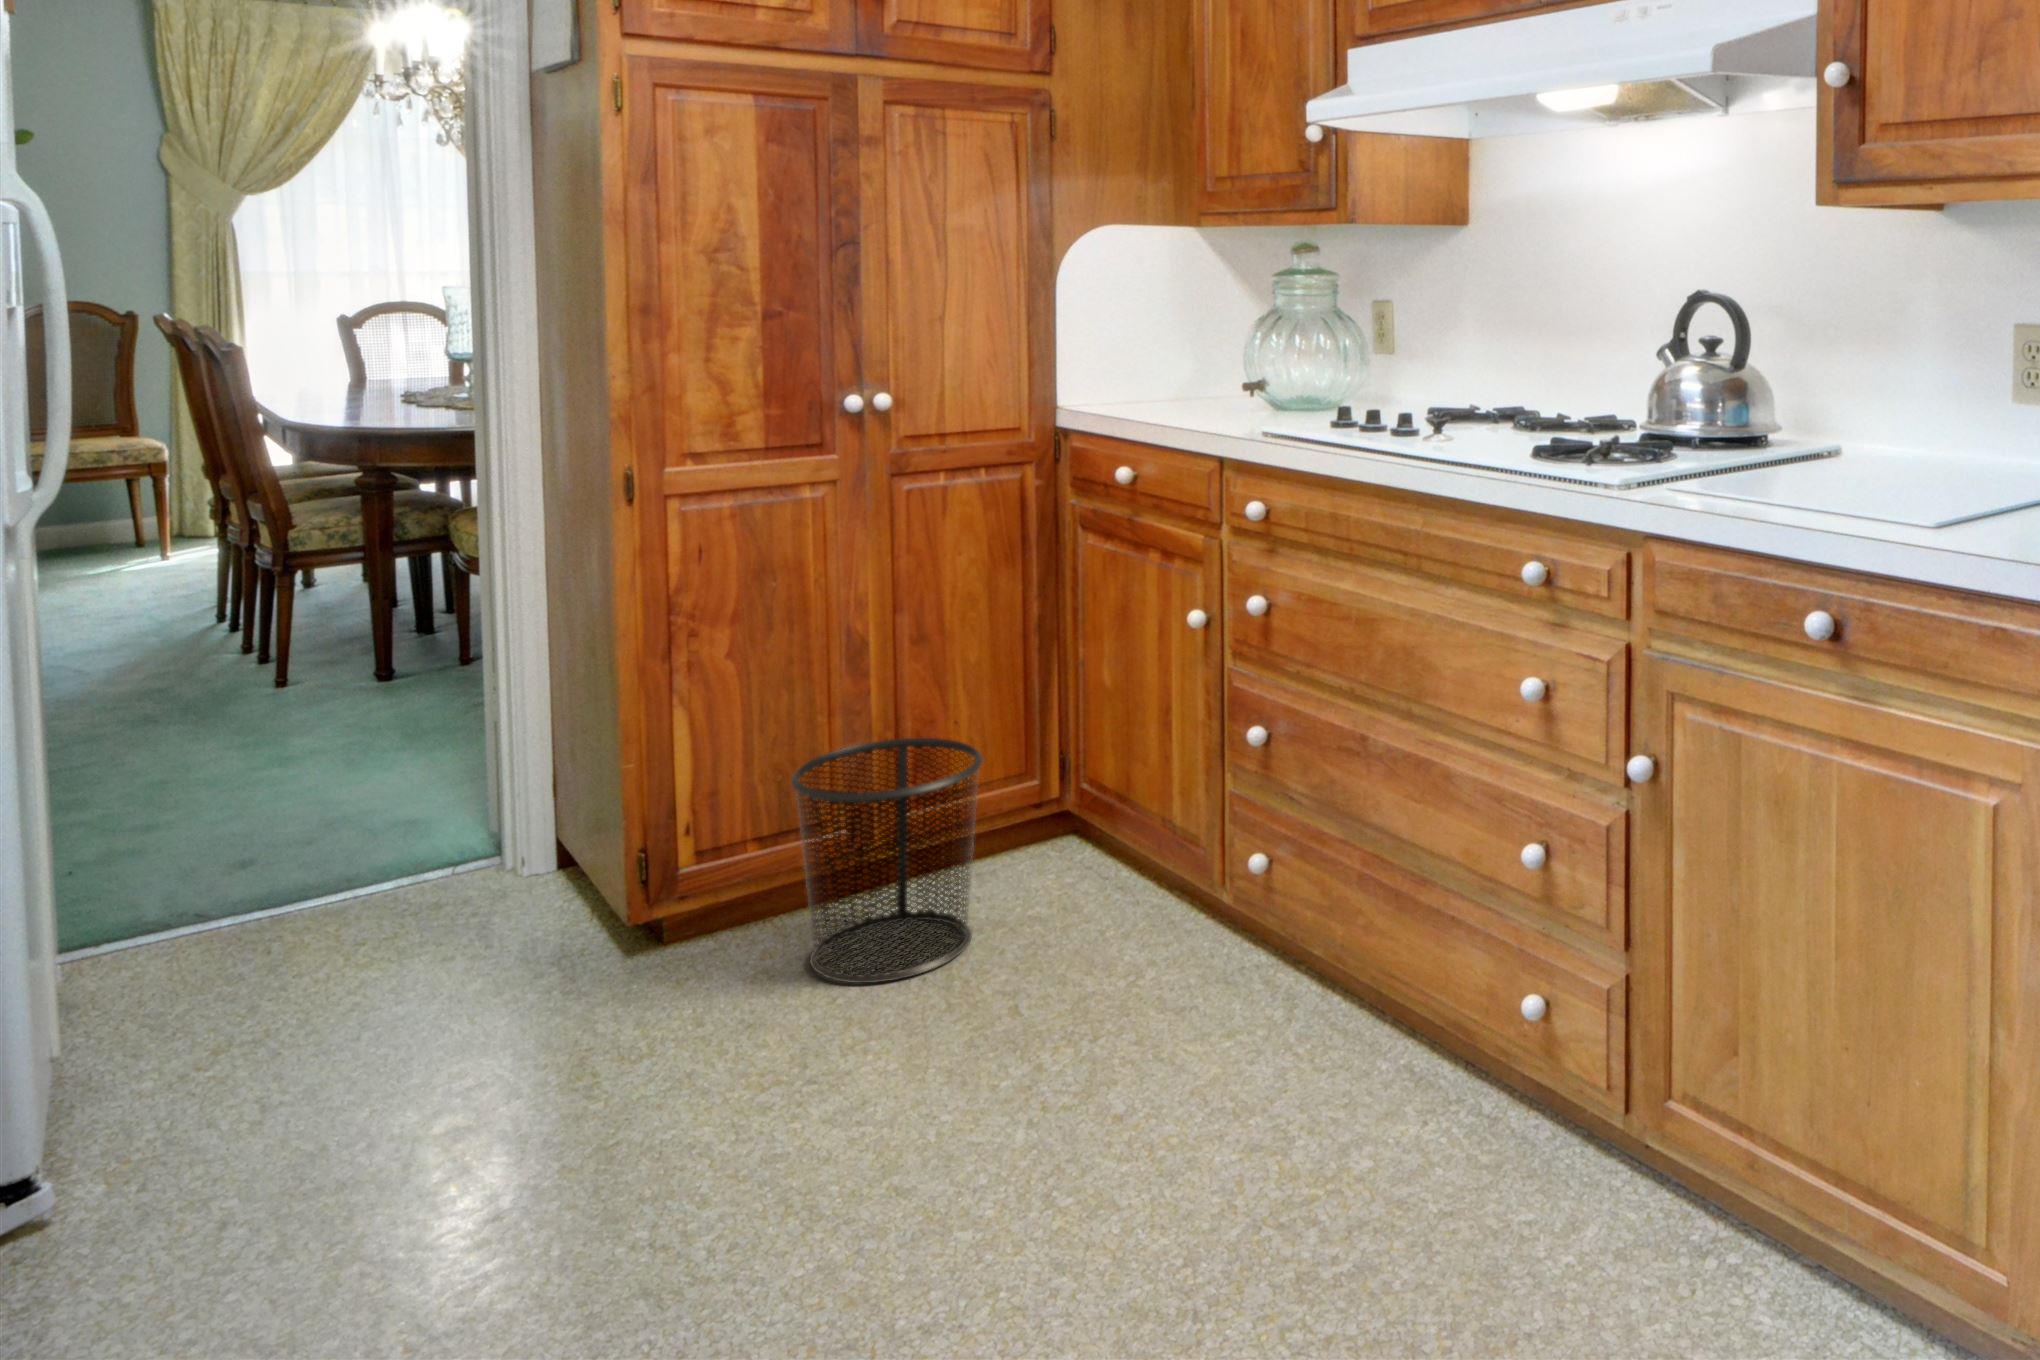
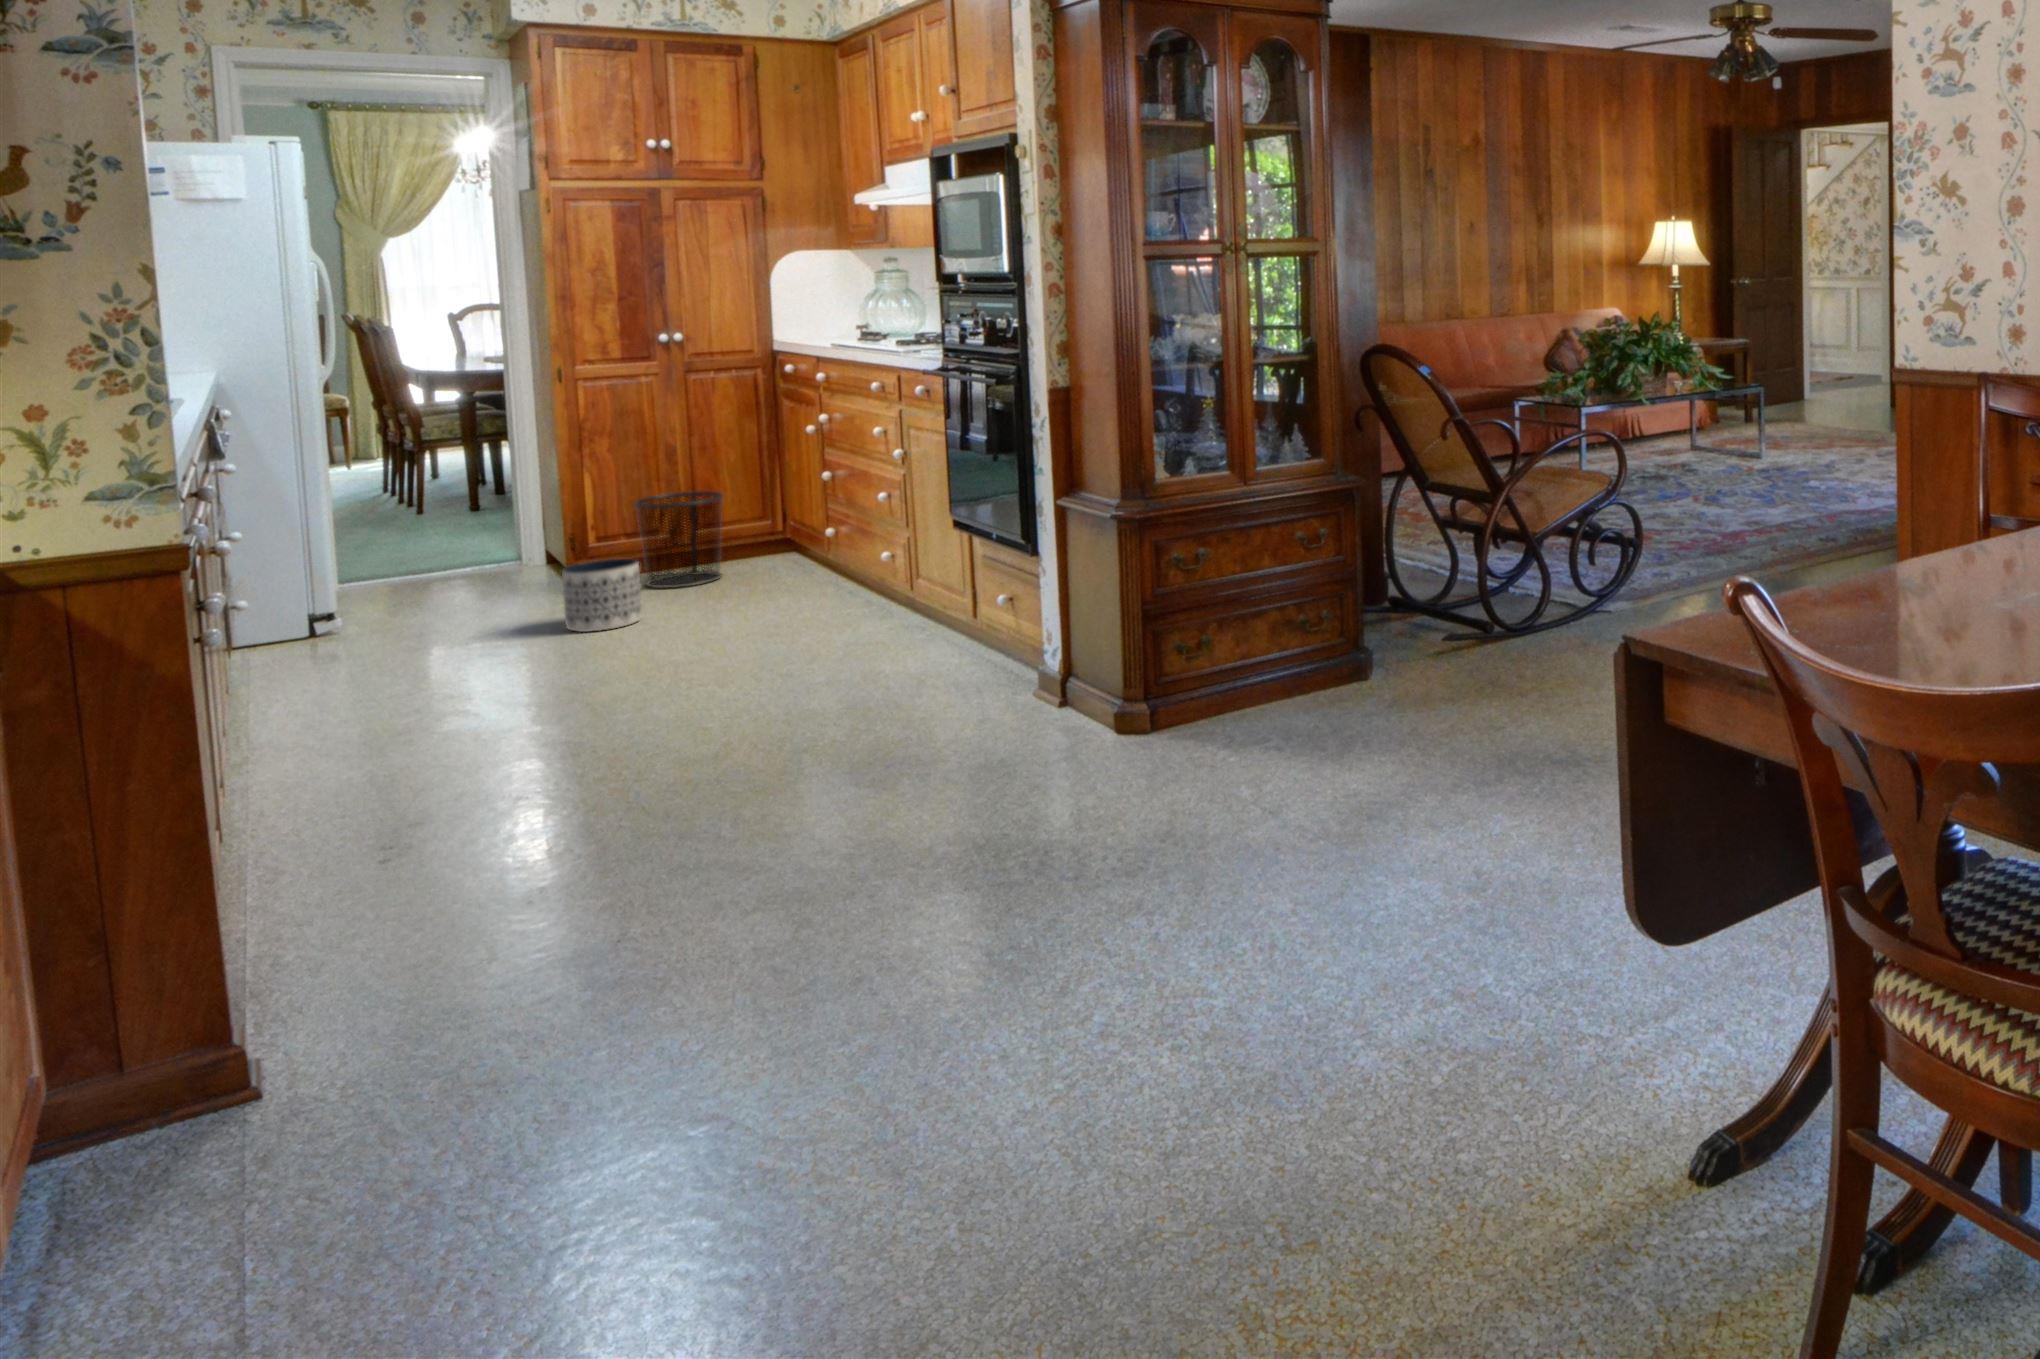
planter: none [677,983,872,1222] -> present [562,559,642,632]

